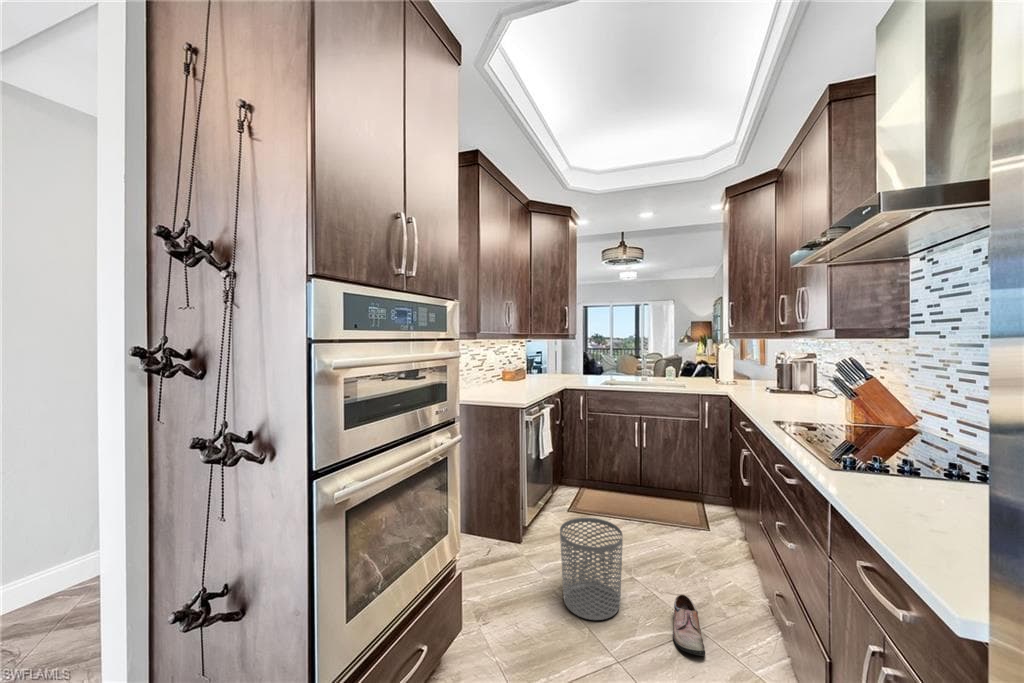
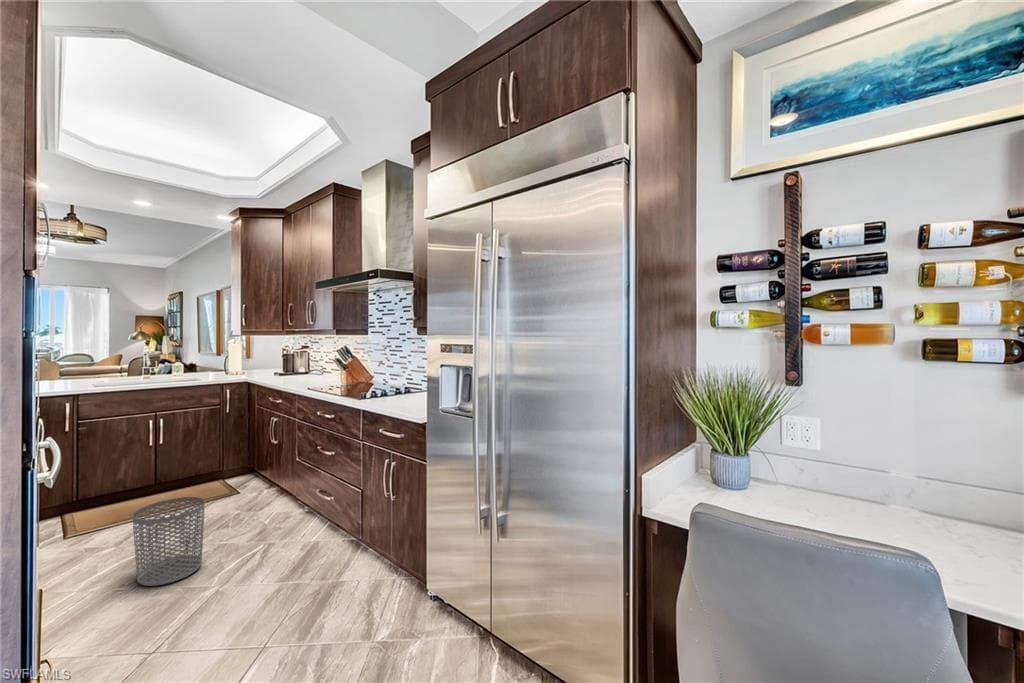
shoe: present [673,594,705,656] -> none [247,526,281,555]

